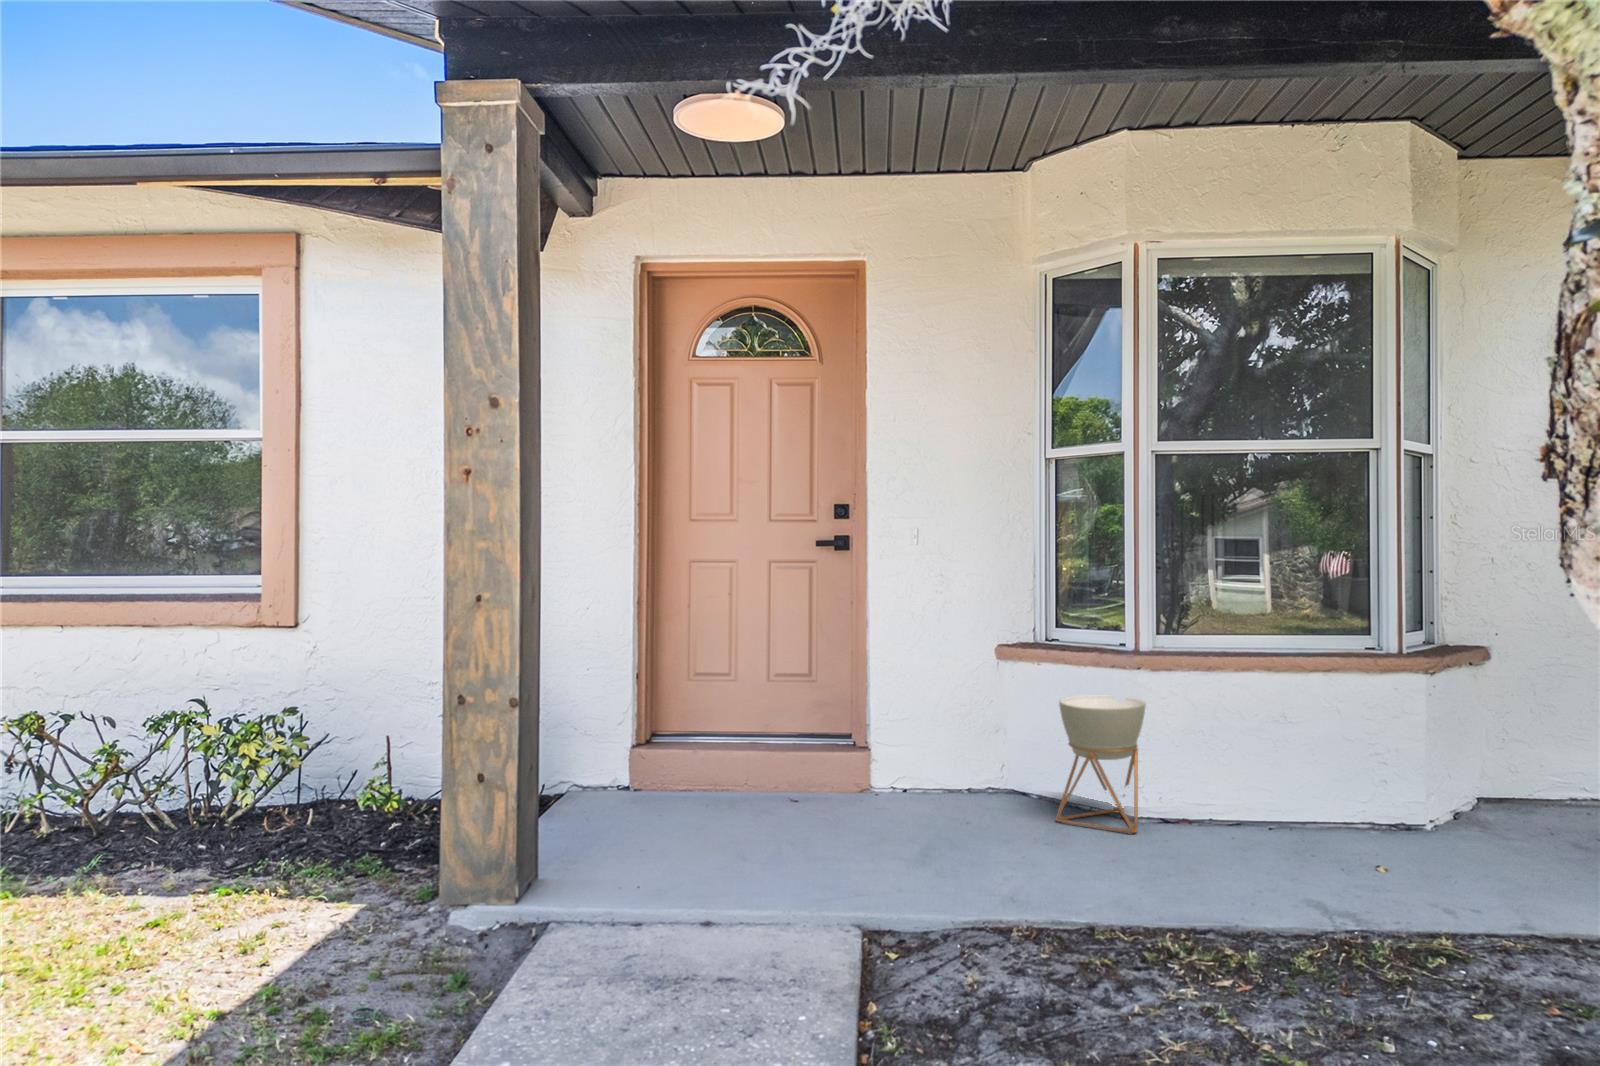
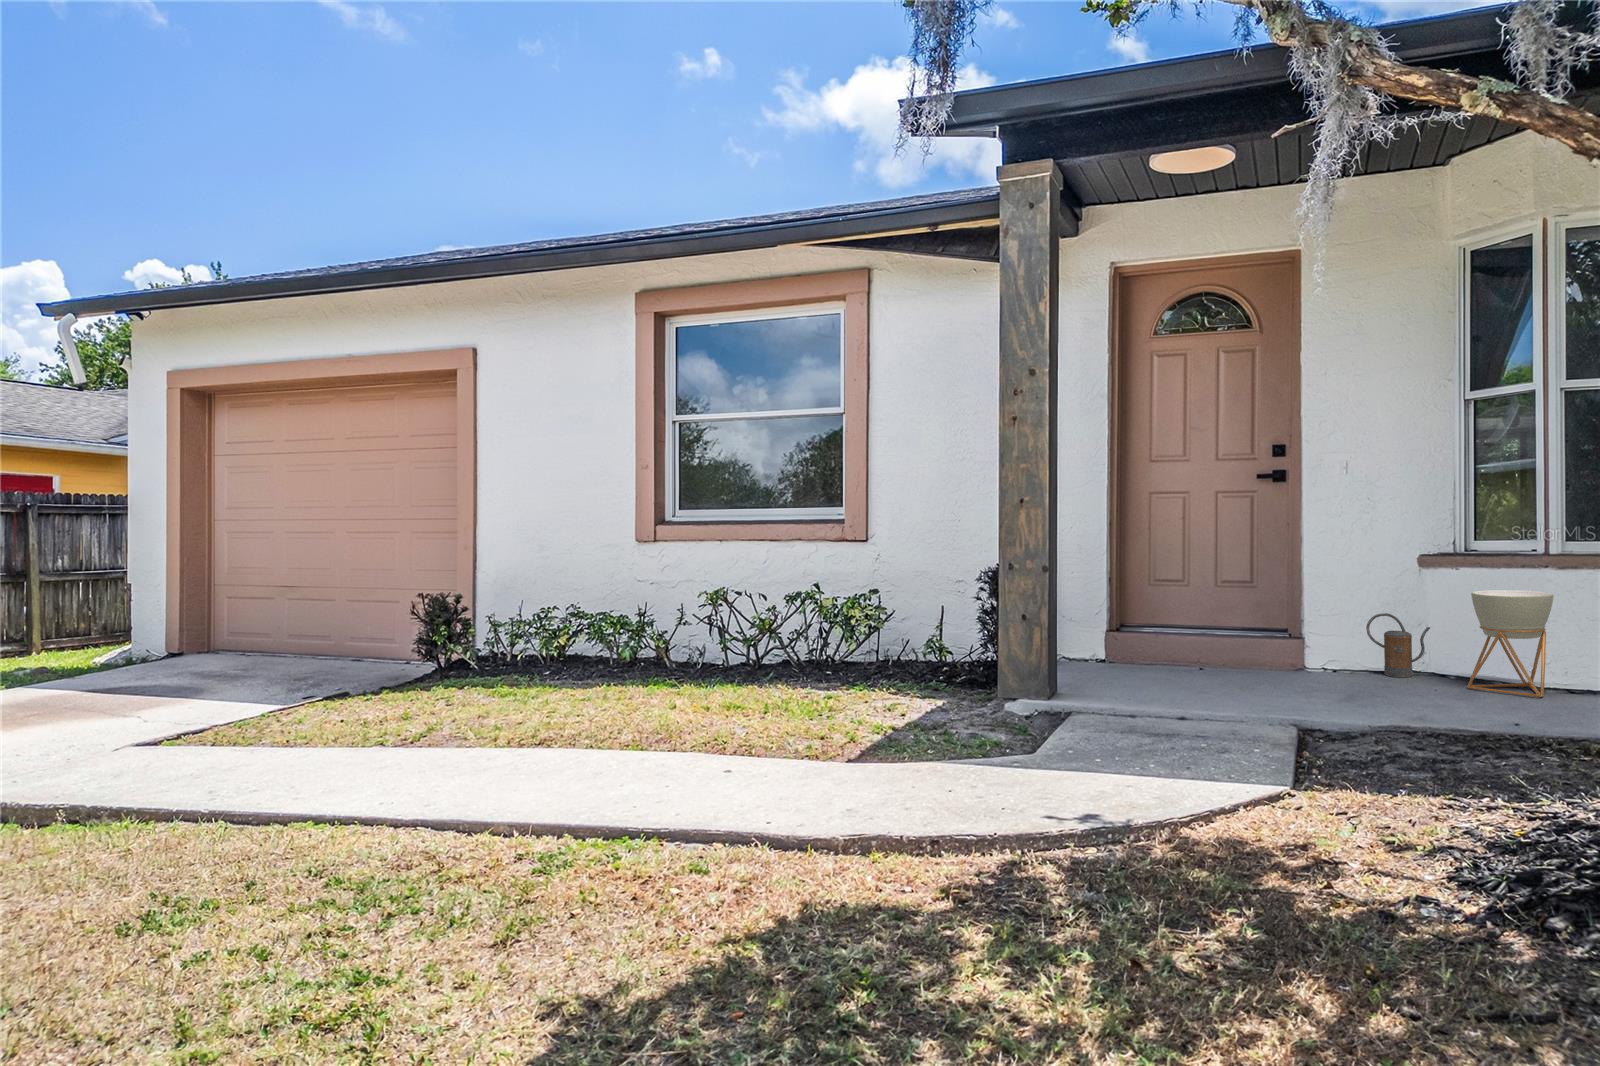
watering can: none [944,723,1015,804] -> present [1366,613,1430,677]

